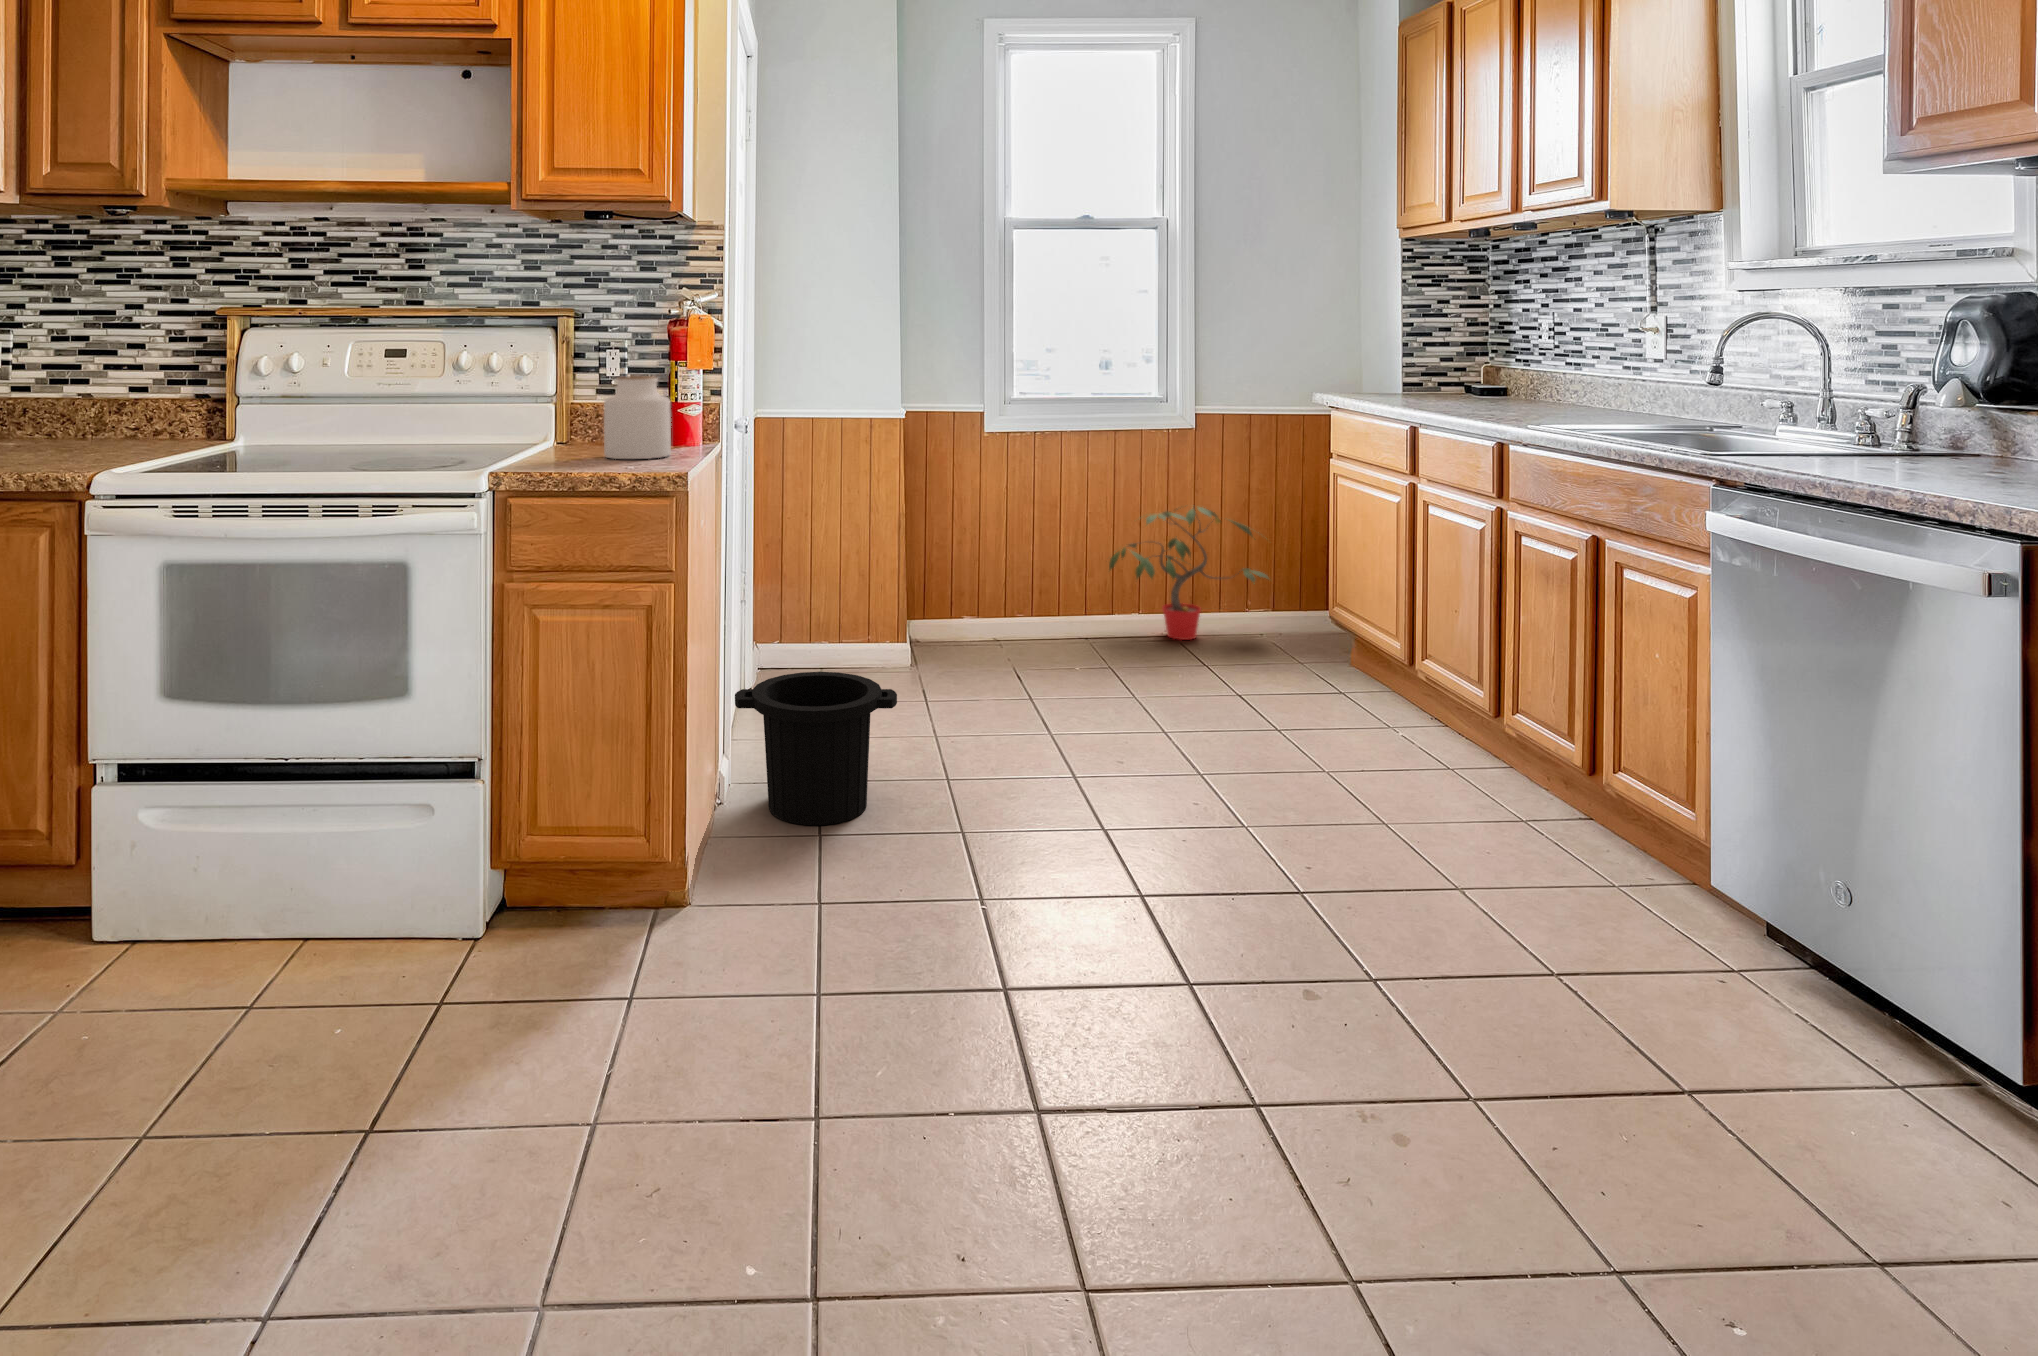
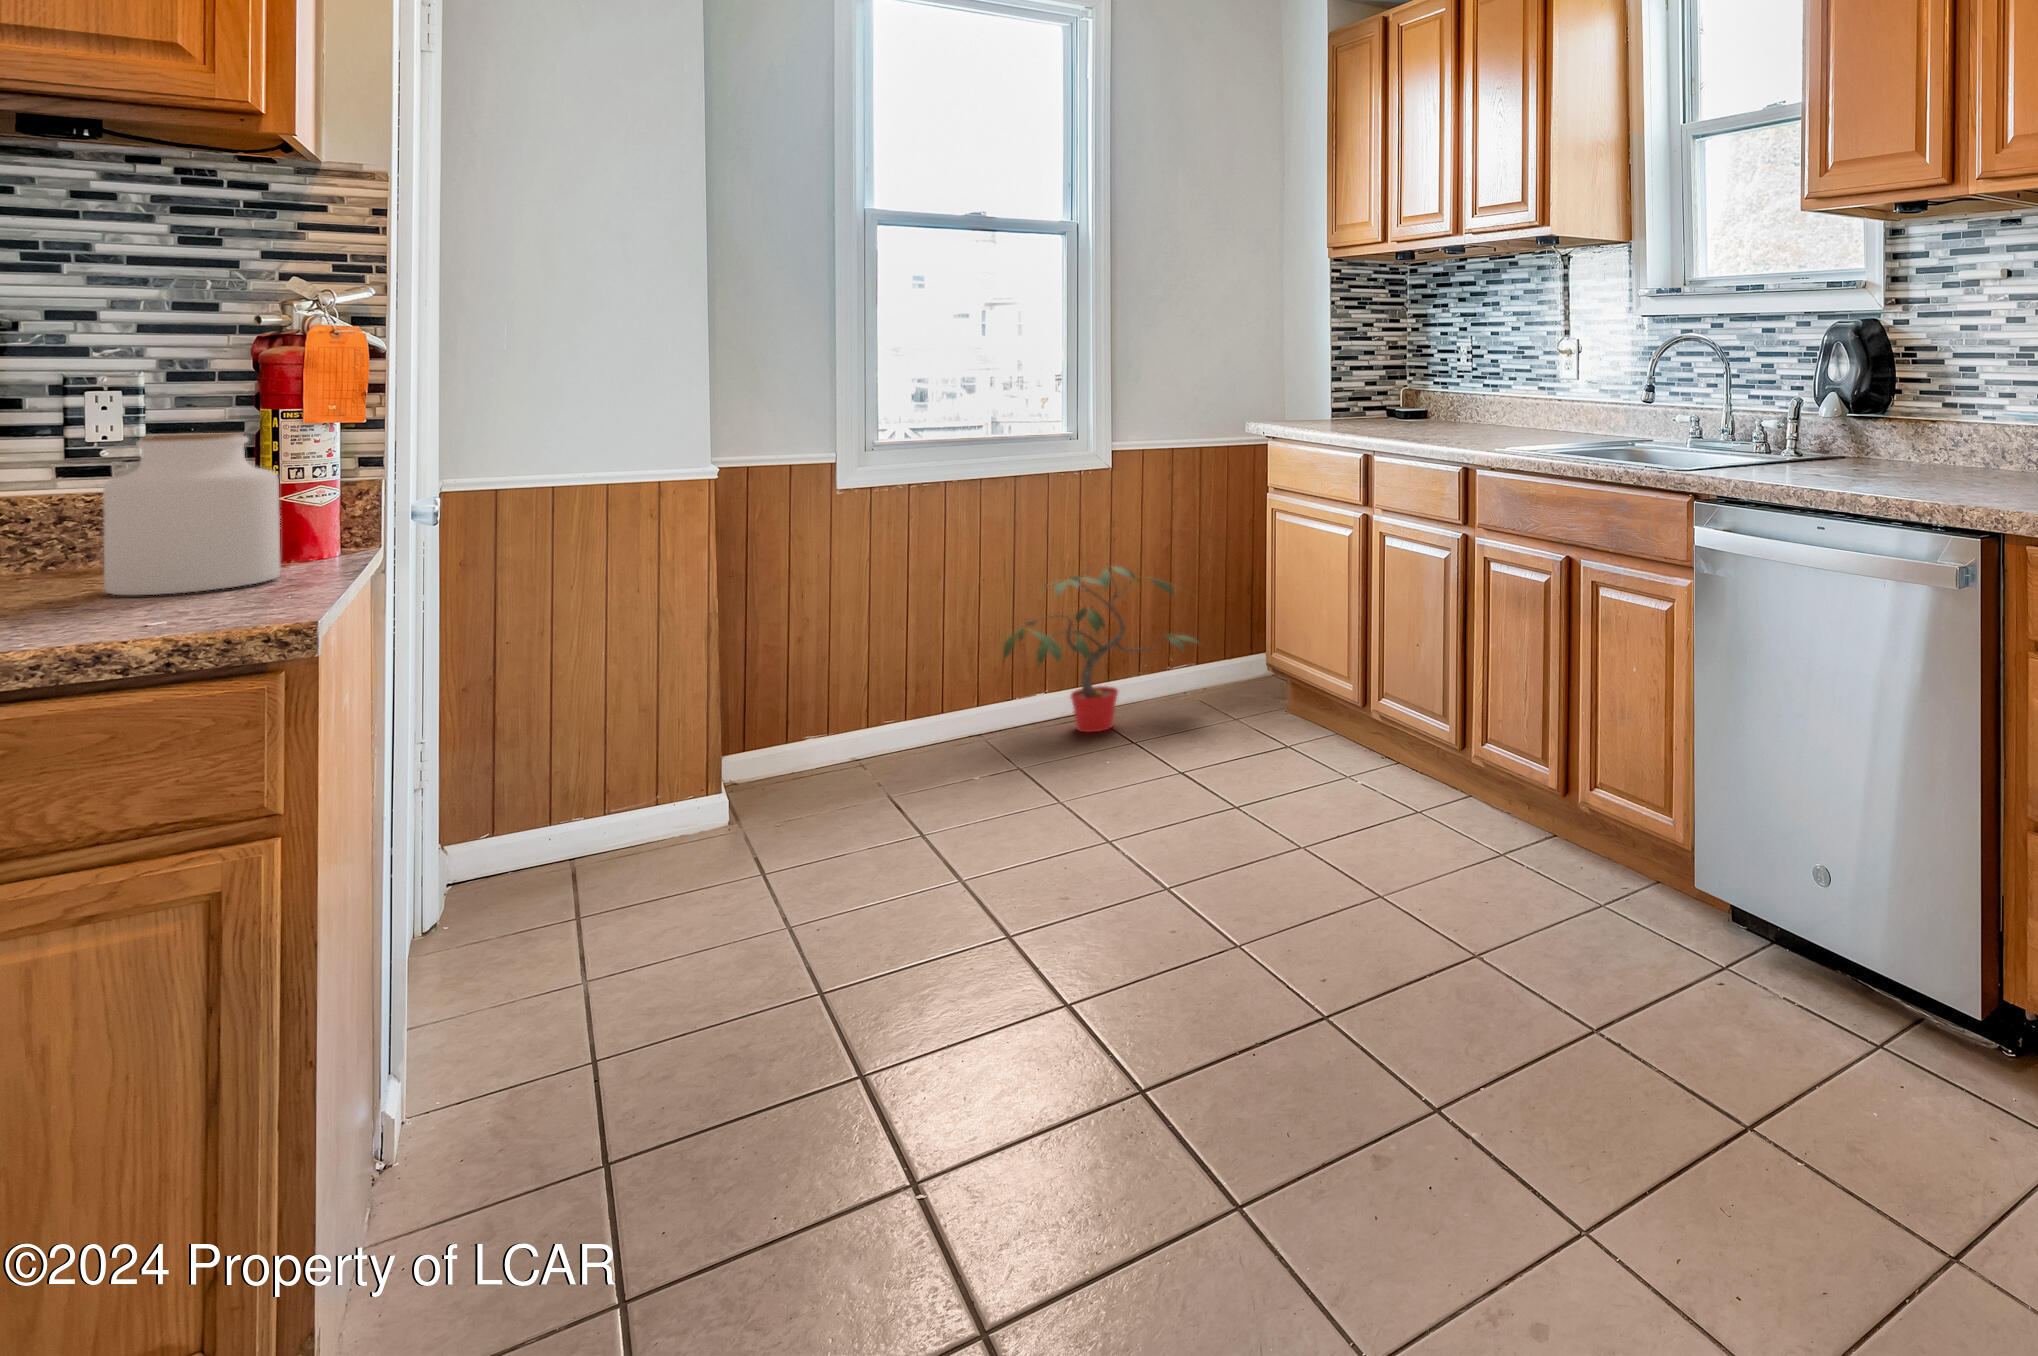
trash can: present [735,672,897,825] -> none [420,889,742,1169]

